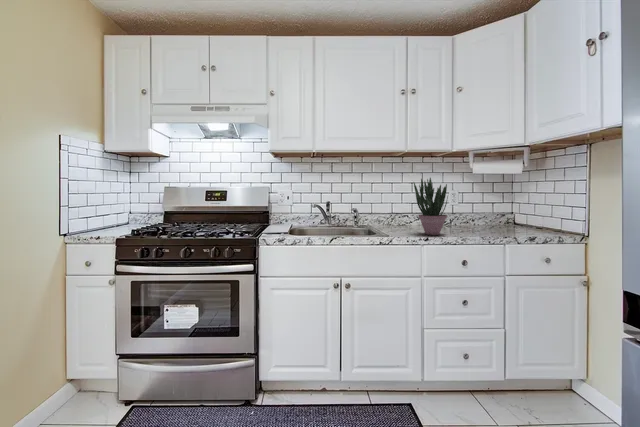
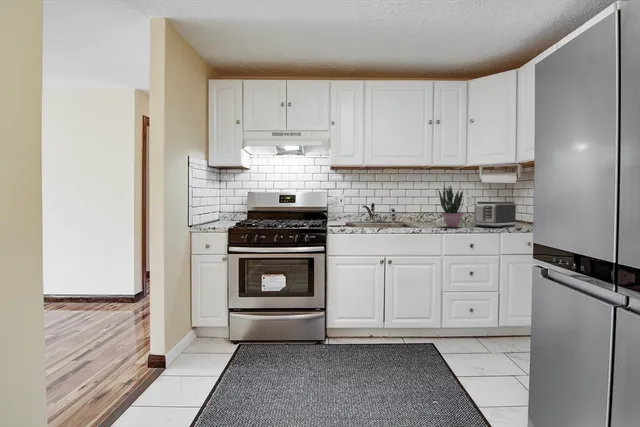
toaster: none [462,200,516,234] -> present [474,202,516,227]

